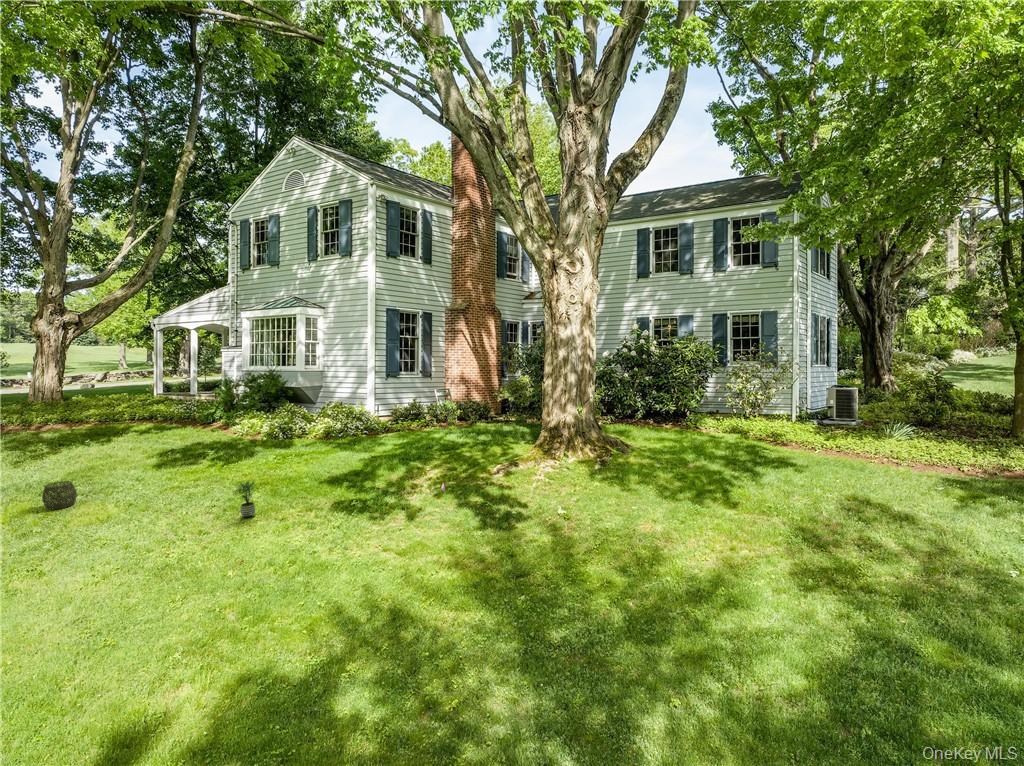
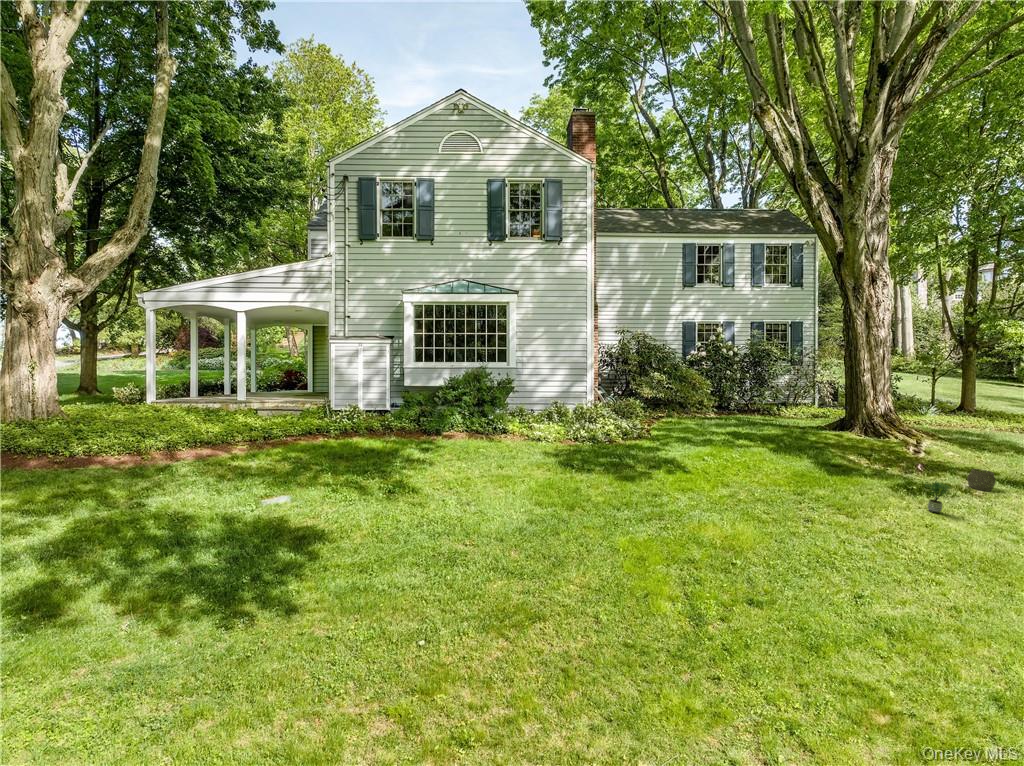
woven basket: present [42,481,77,510] -> present [967,469,996,491]

